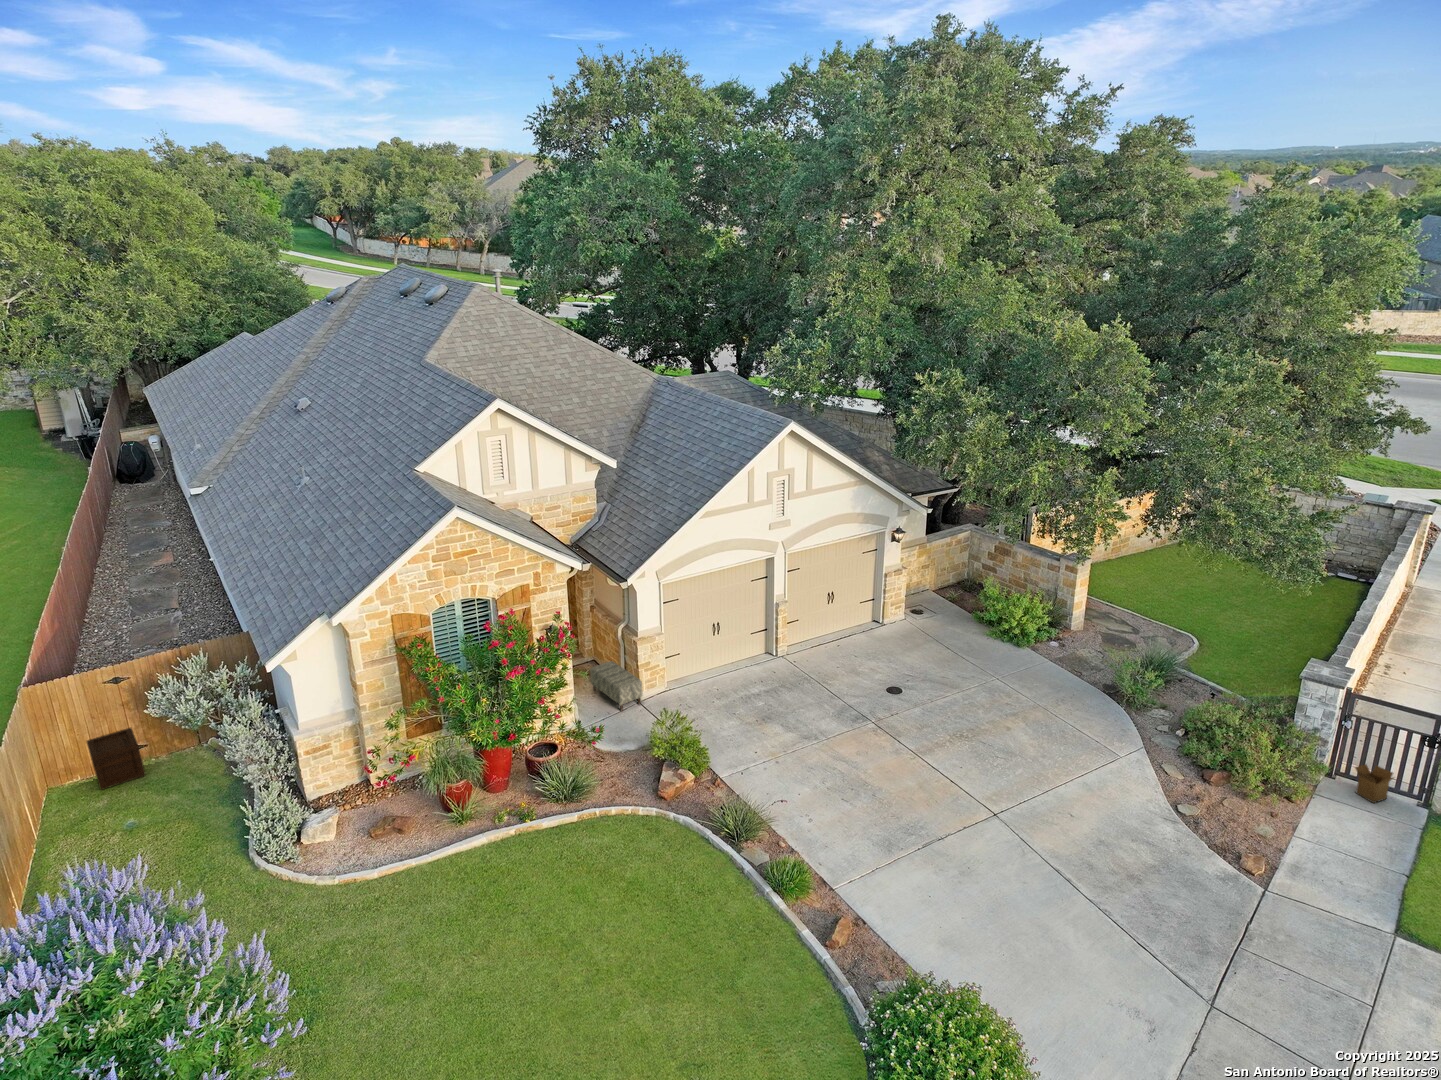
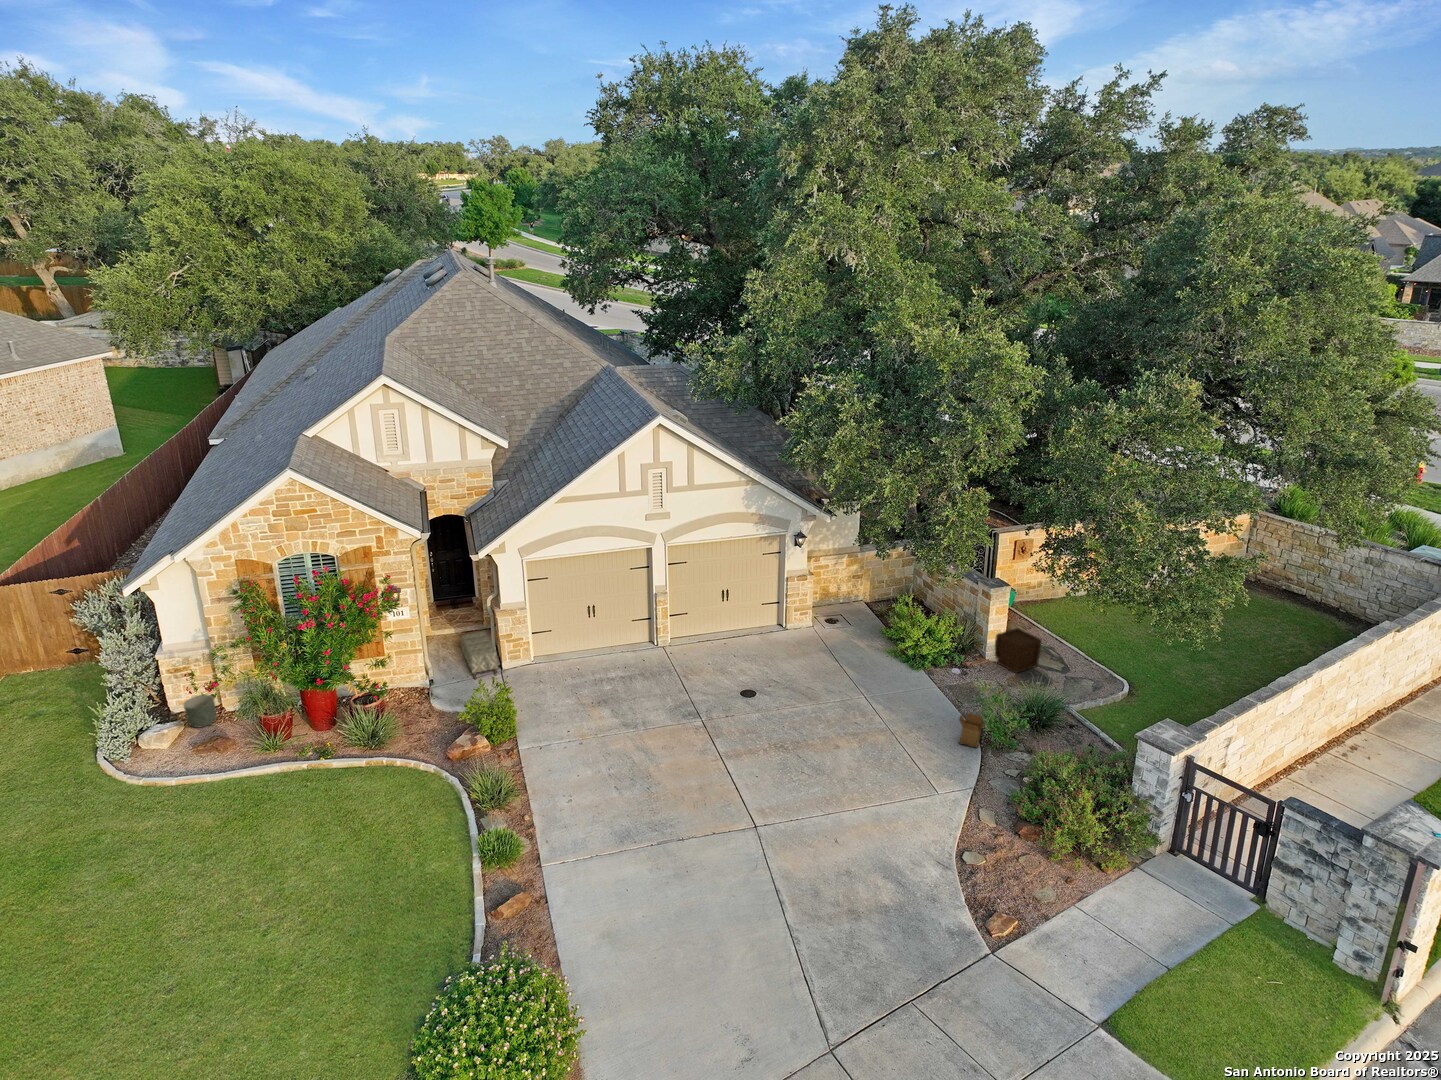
wooden crate: present [87,728,145,790] -> present [995,628,1041,673]
cardboard box: present [1355,764,1394,803] -> present [959,714,986,747]
planter: none [346,767,379,805] -> present [184,695,216,728]

